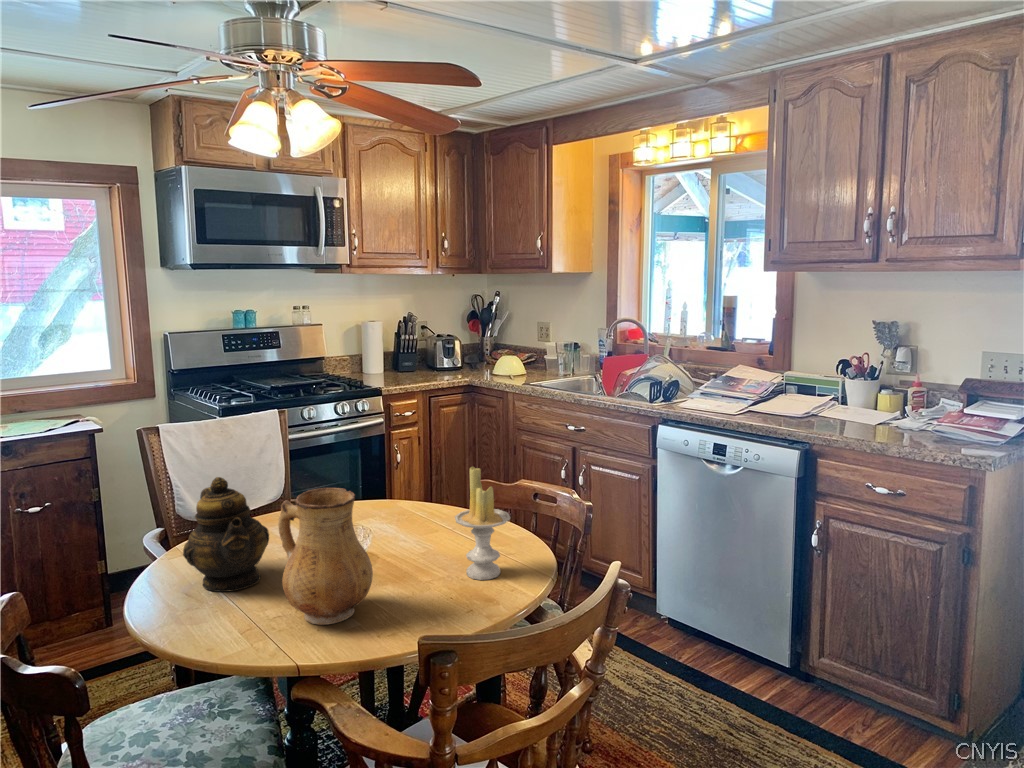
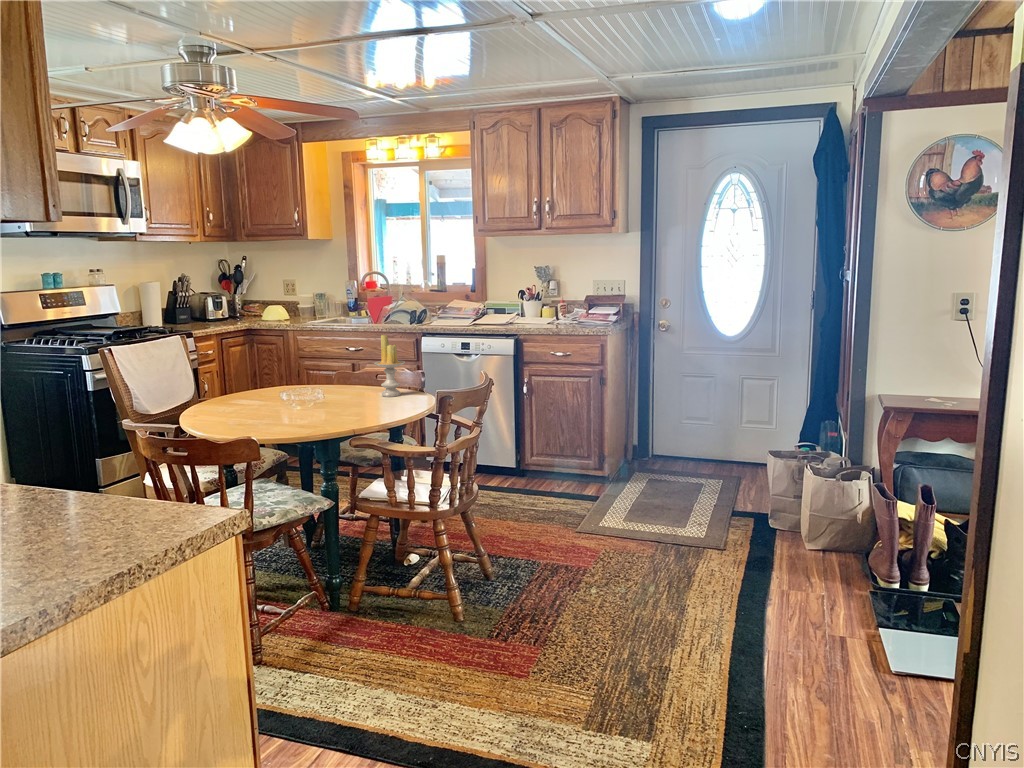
teapot: present [183,477,269,592] -> none [215,347,271,416]
ceramic pitcher: present [278,488,373,625] -> none [298,343,356,414]

